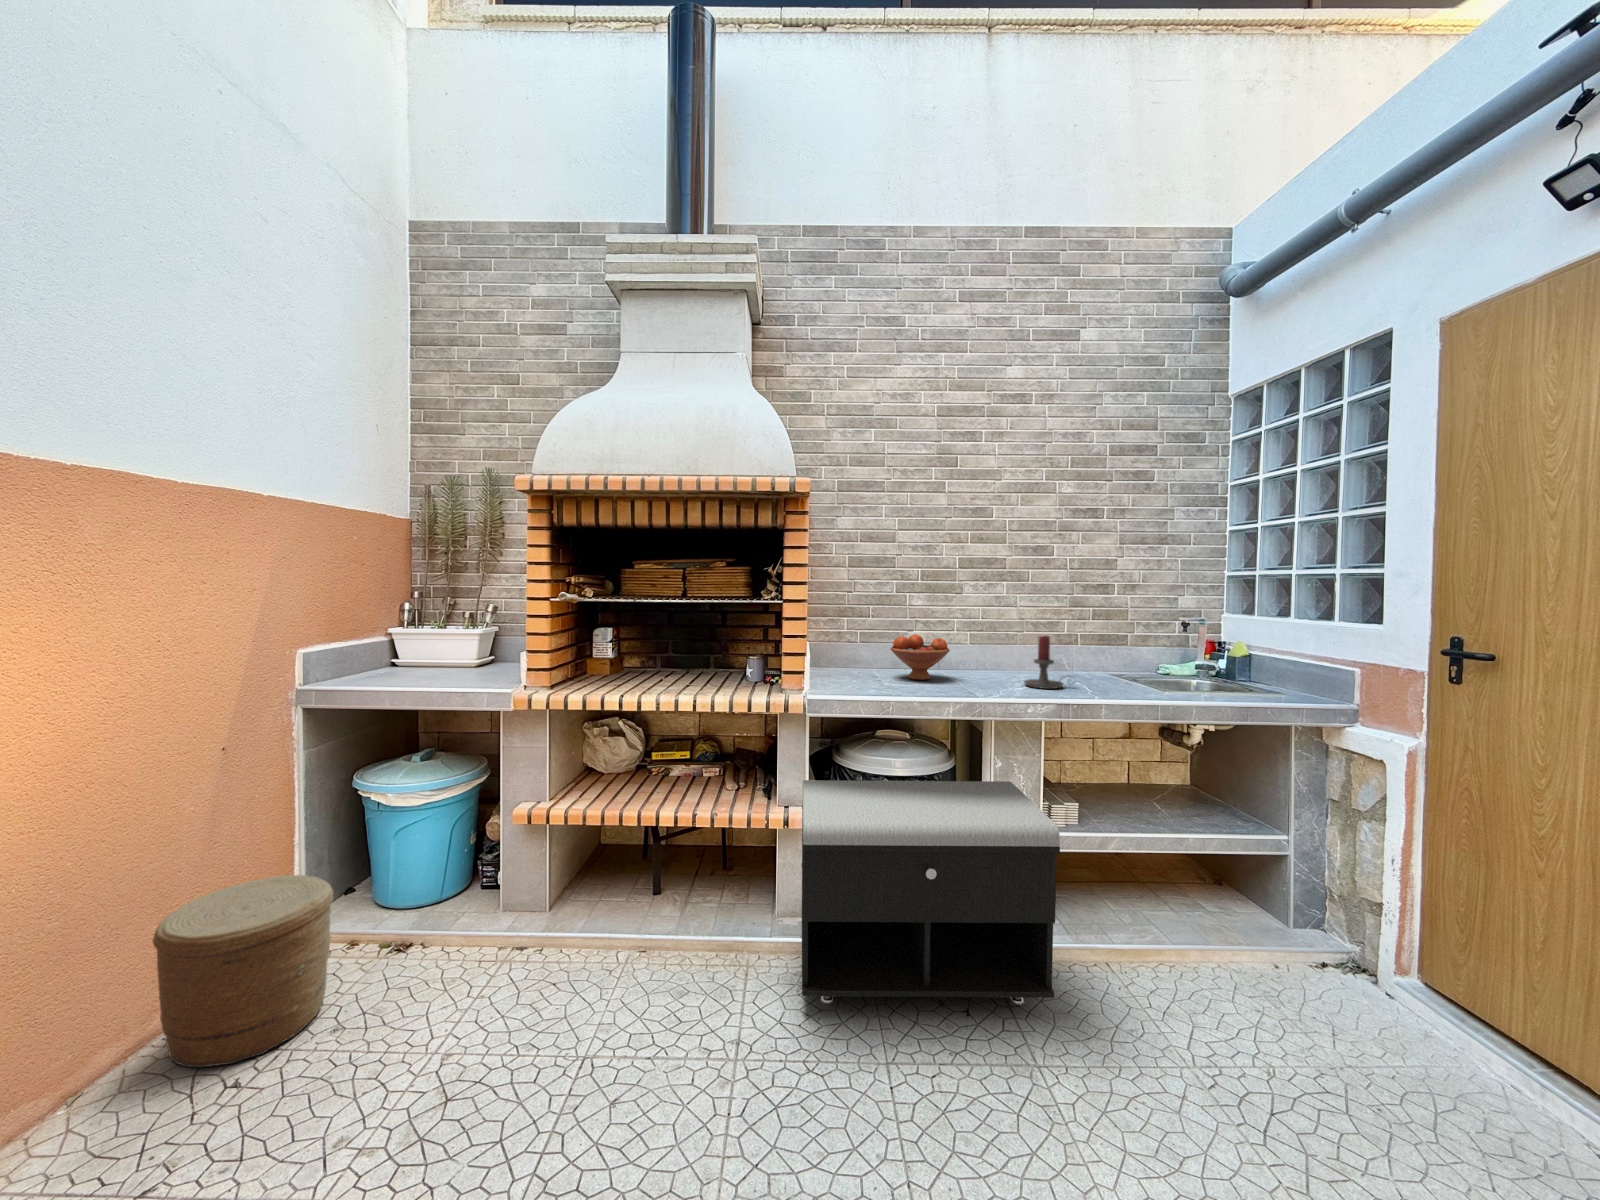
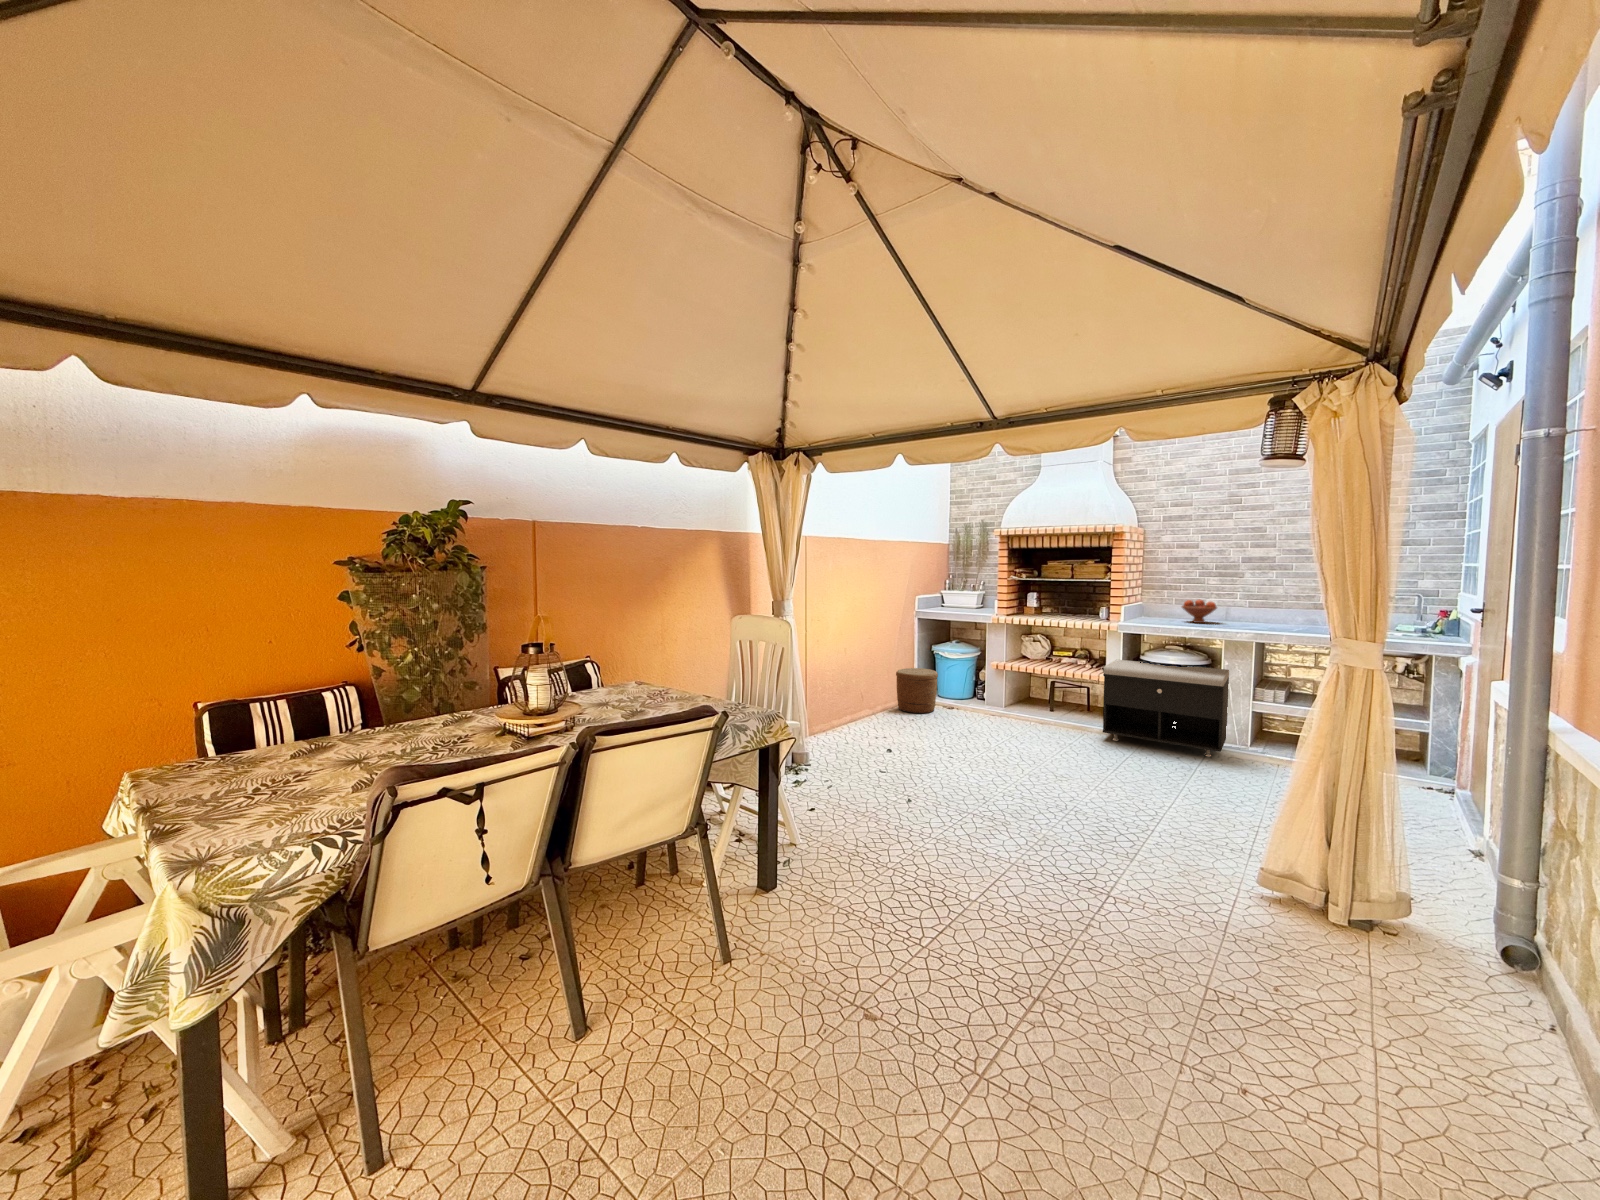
candle holder: present [1024,636,1063,689] -> none [1258,601,1291,629]

